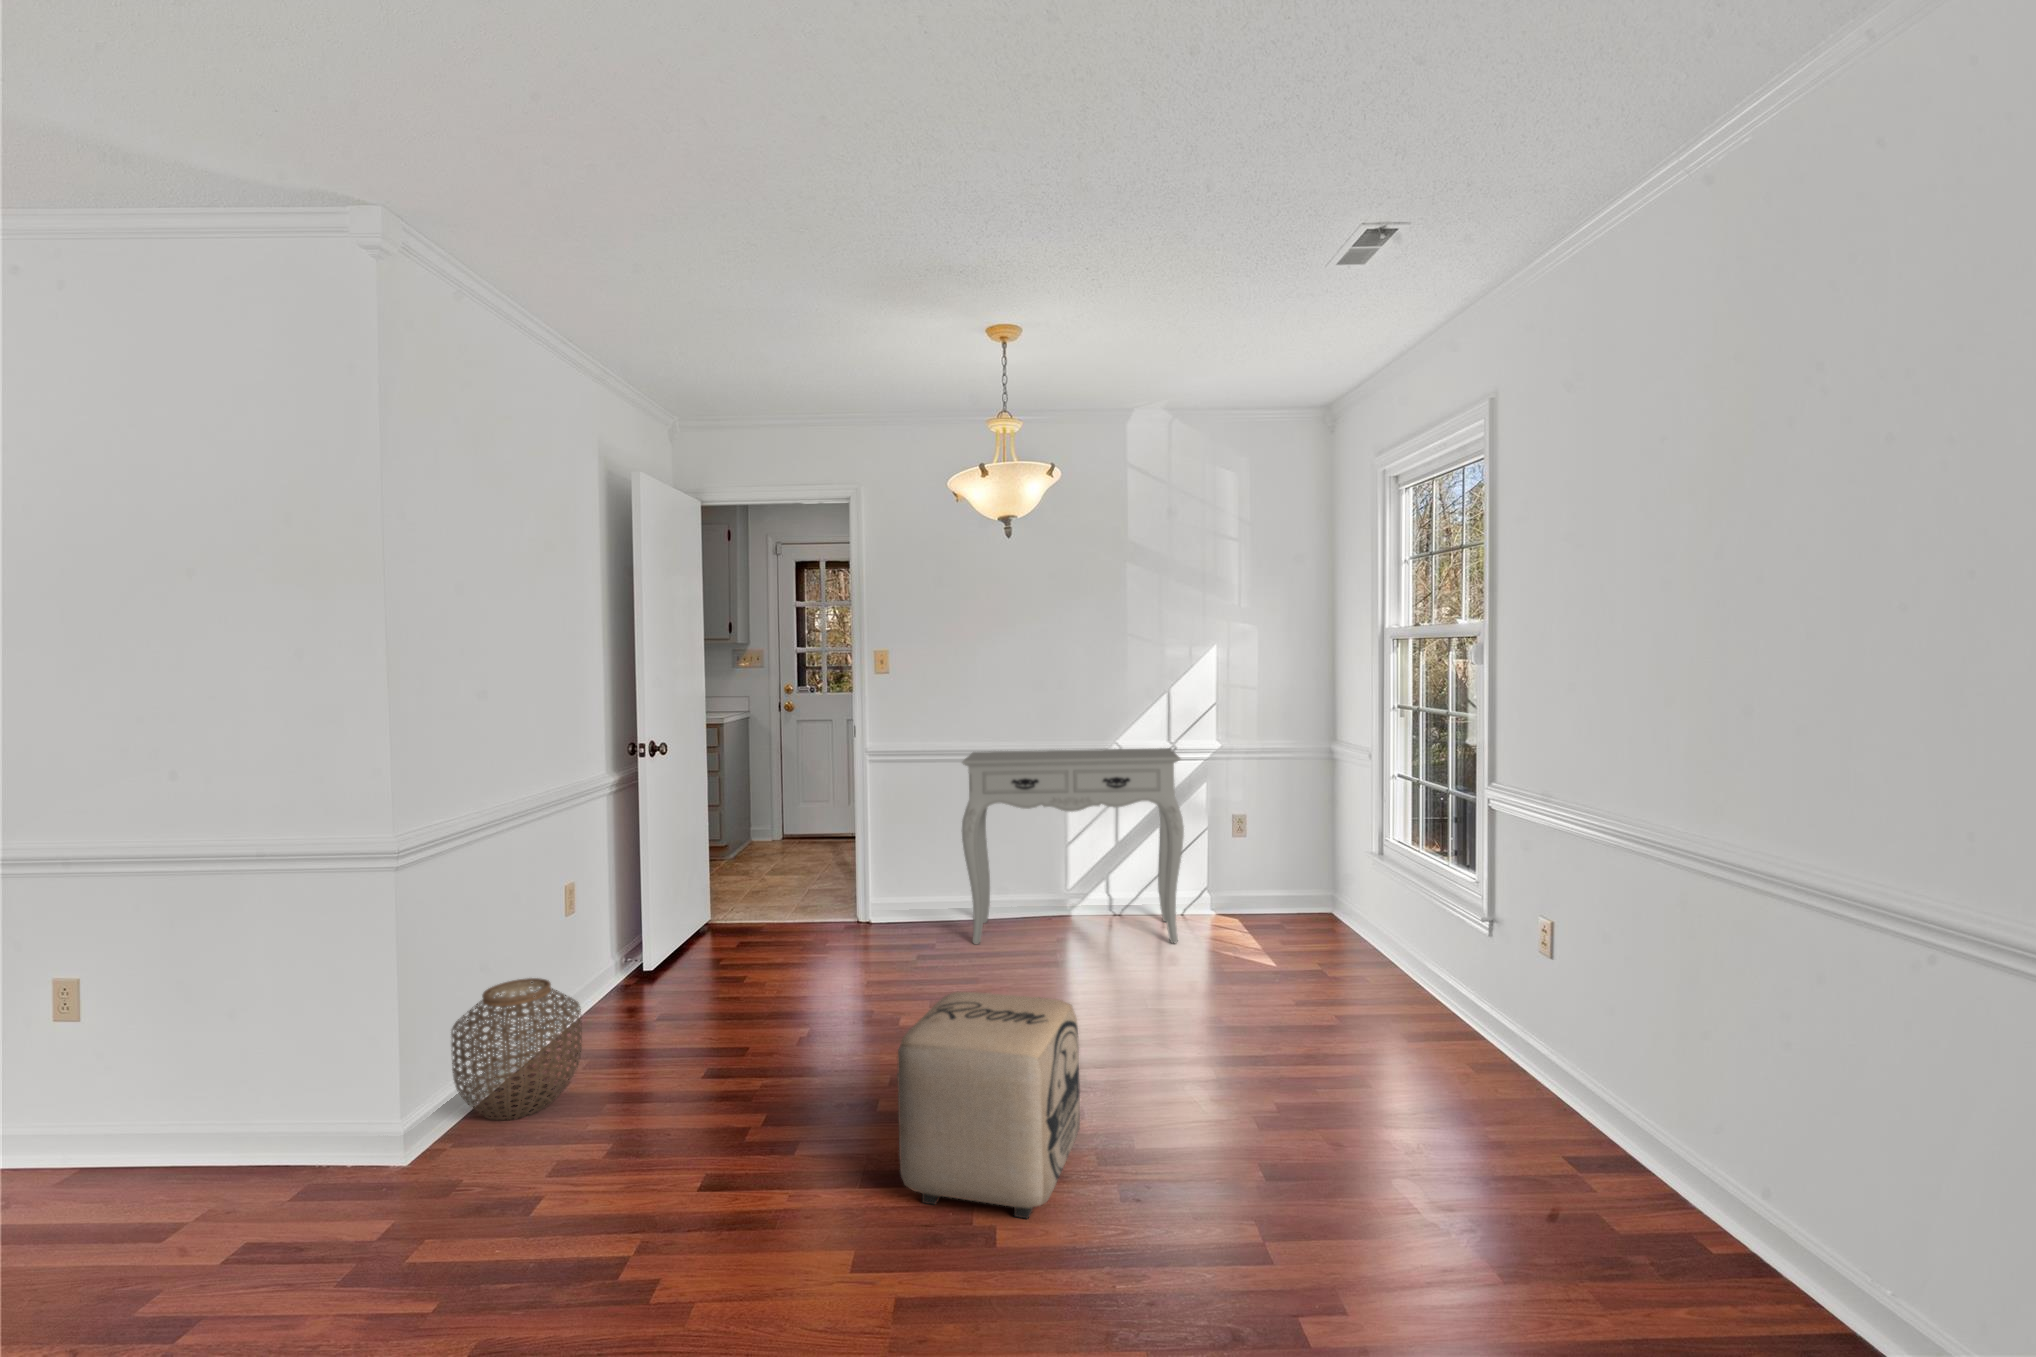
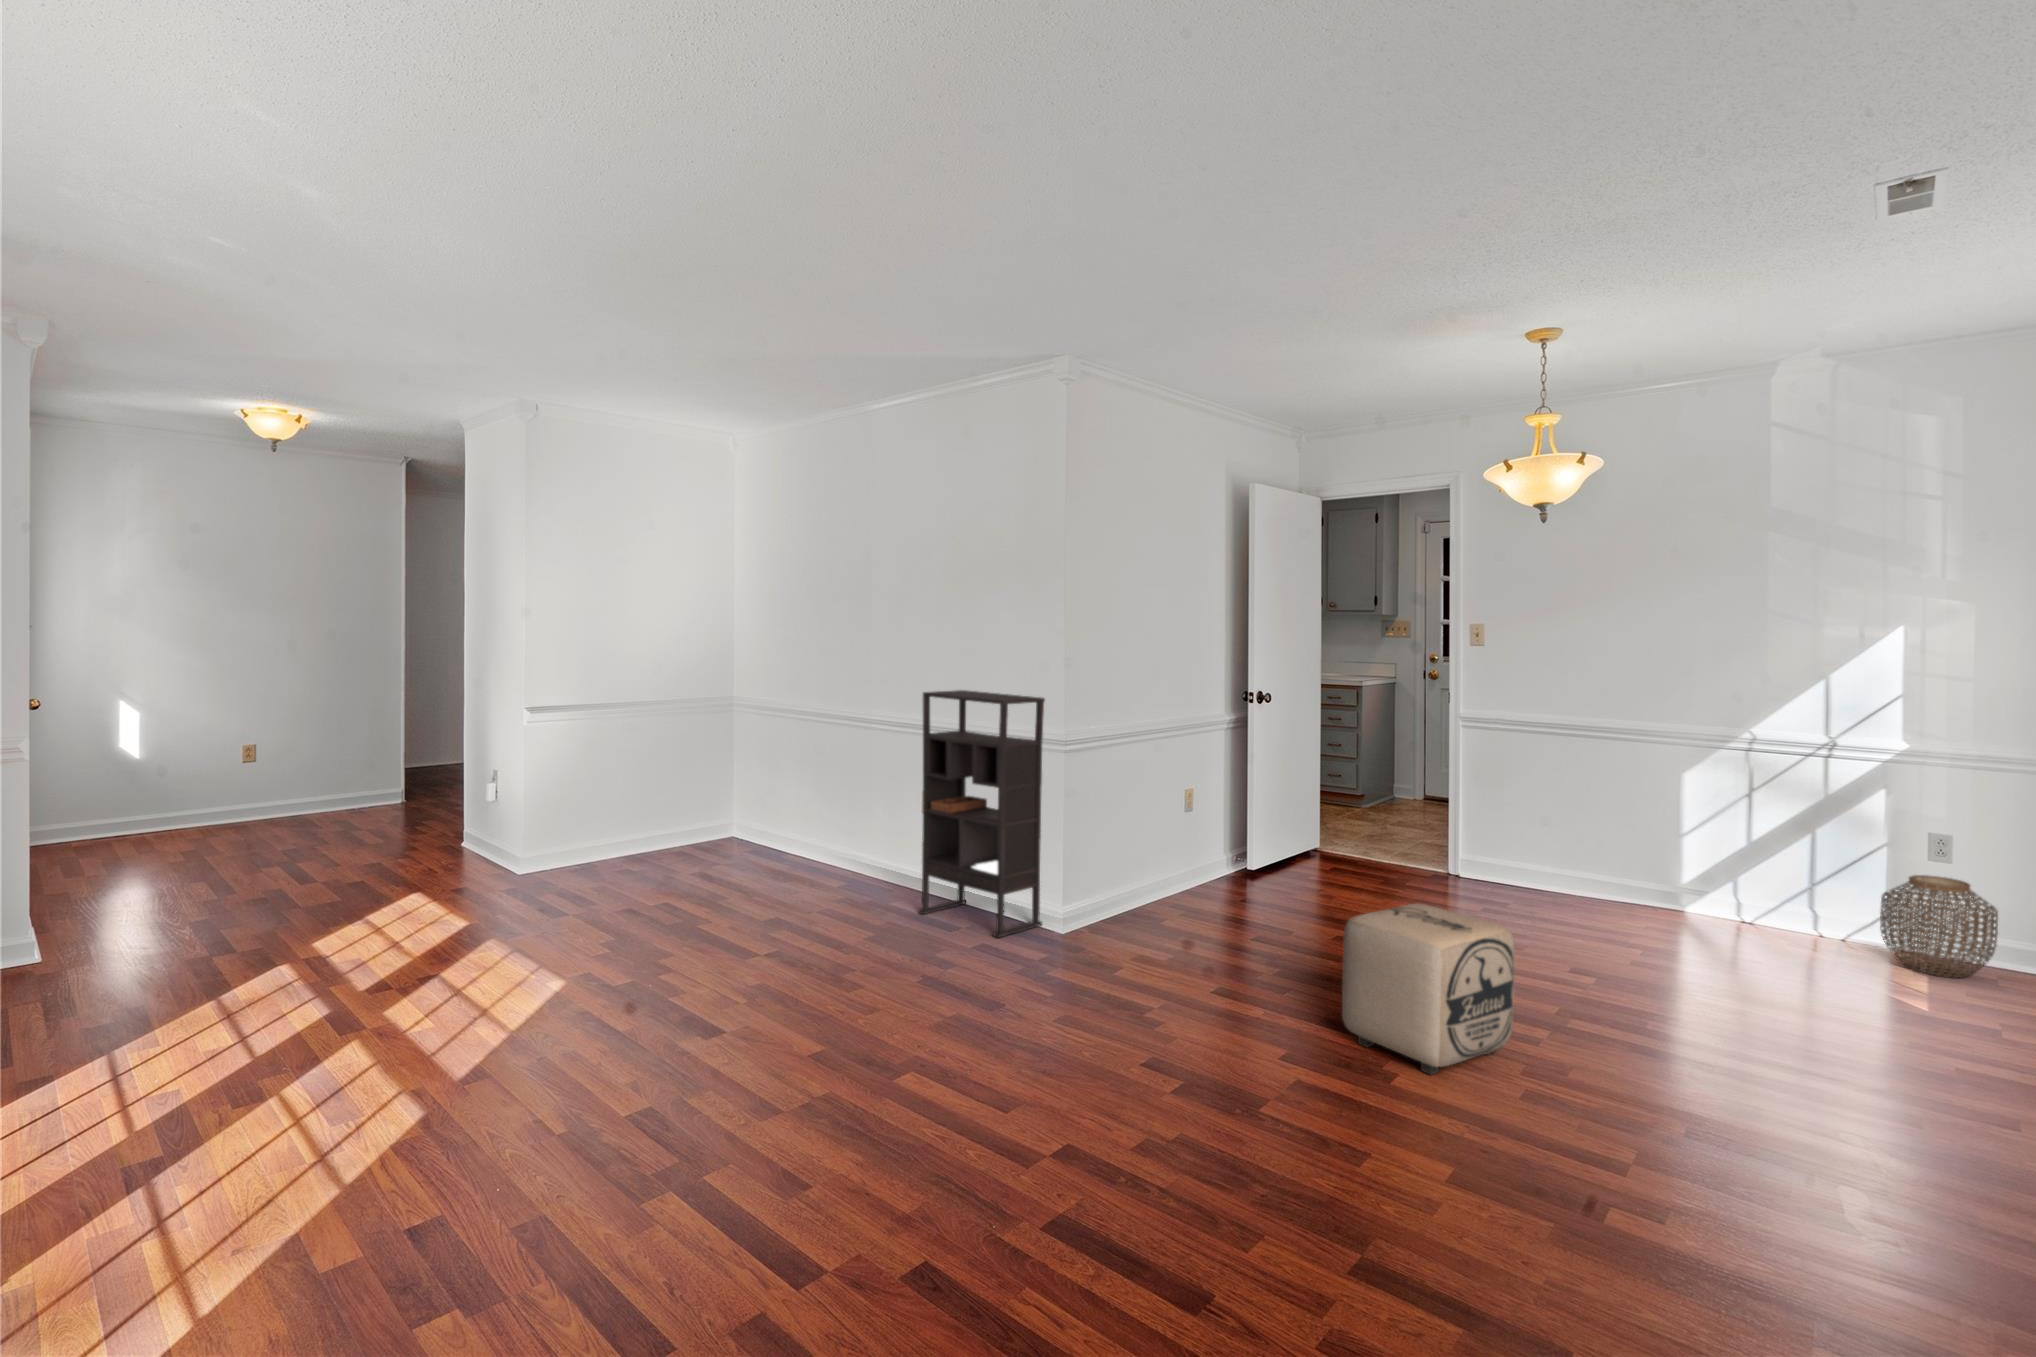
console table: present [962,748,1184,944] -> none [1539,725,1829,959]
bookshelf: none [64,784,358,1210] -> present [918,690,1045,938]
woven basket: present [451,978,582,1120] -> present [1880,875,1998,978]

